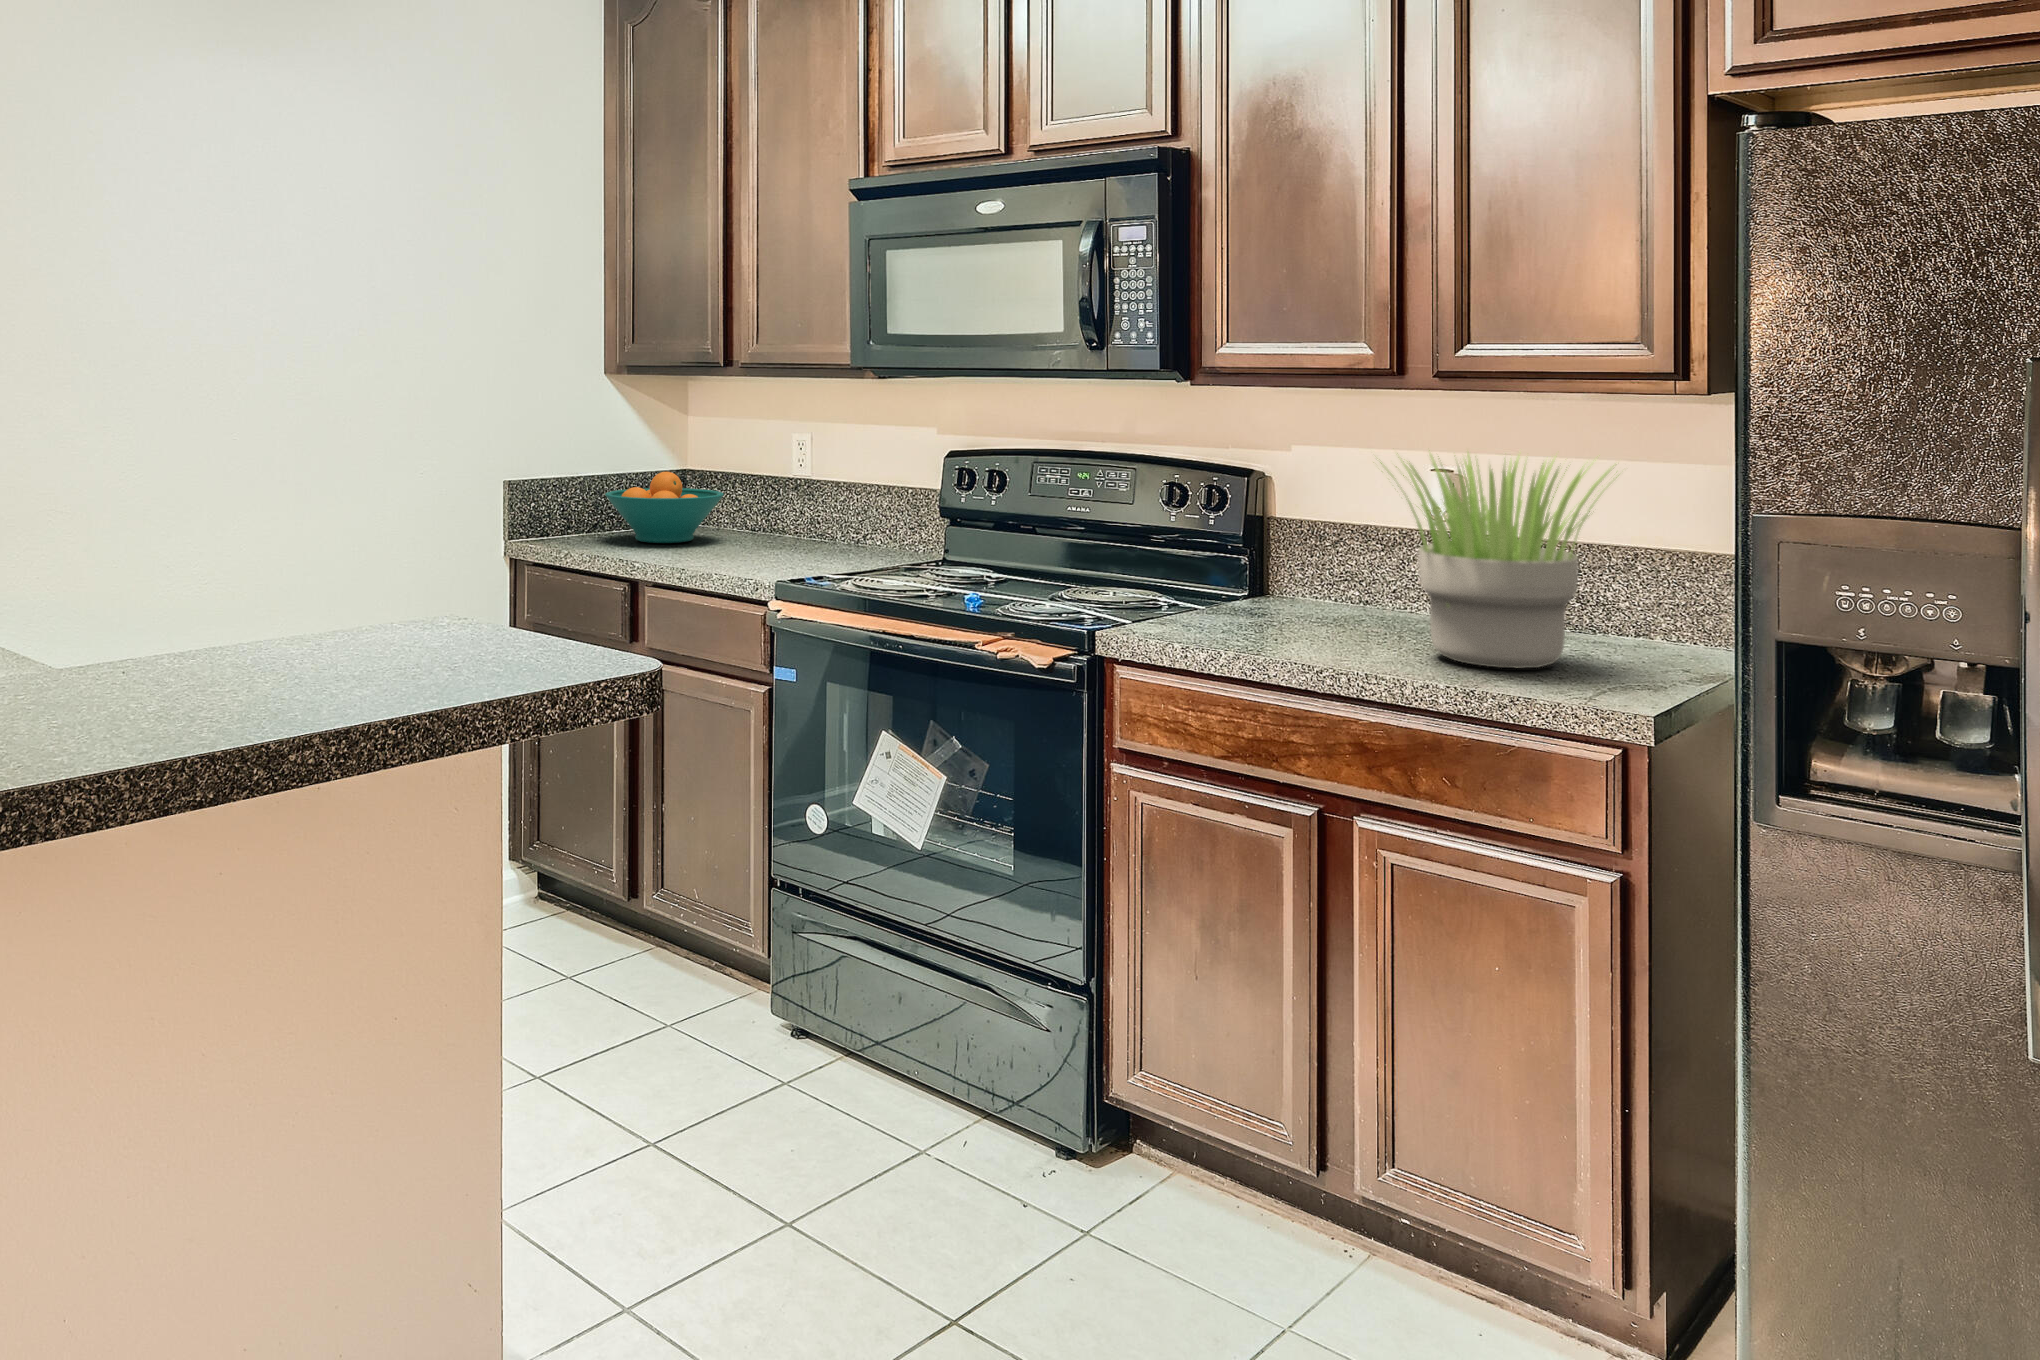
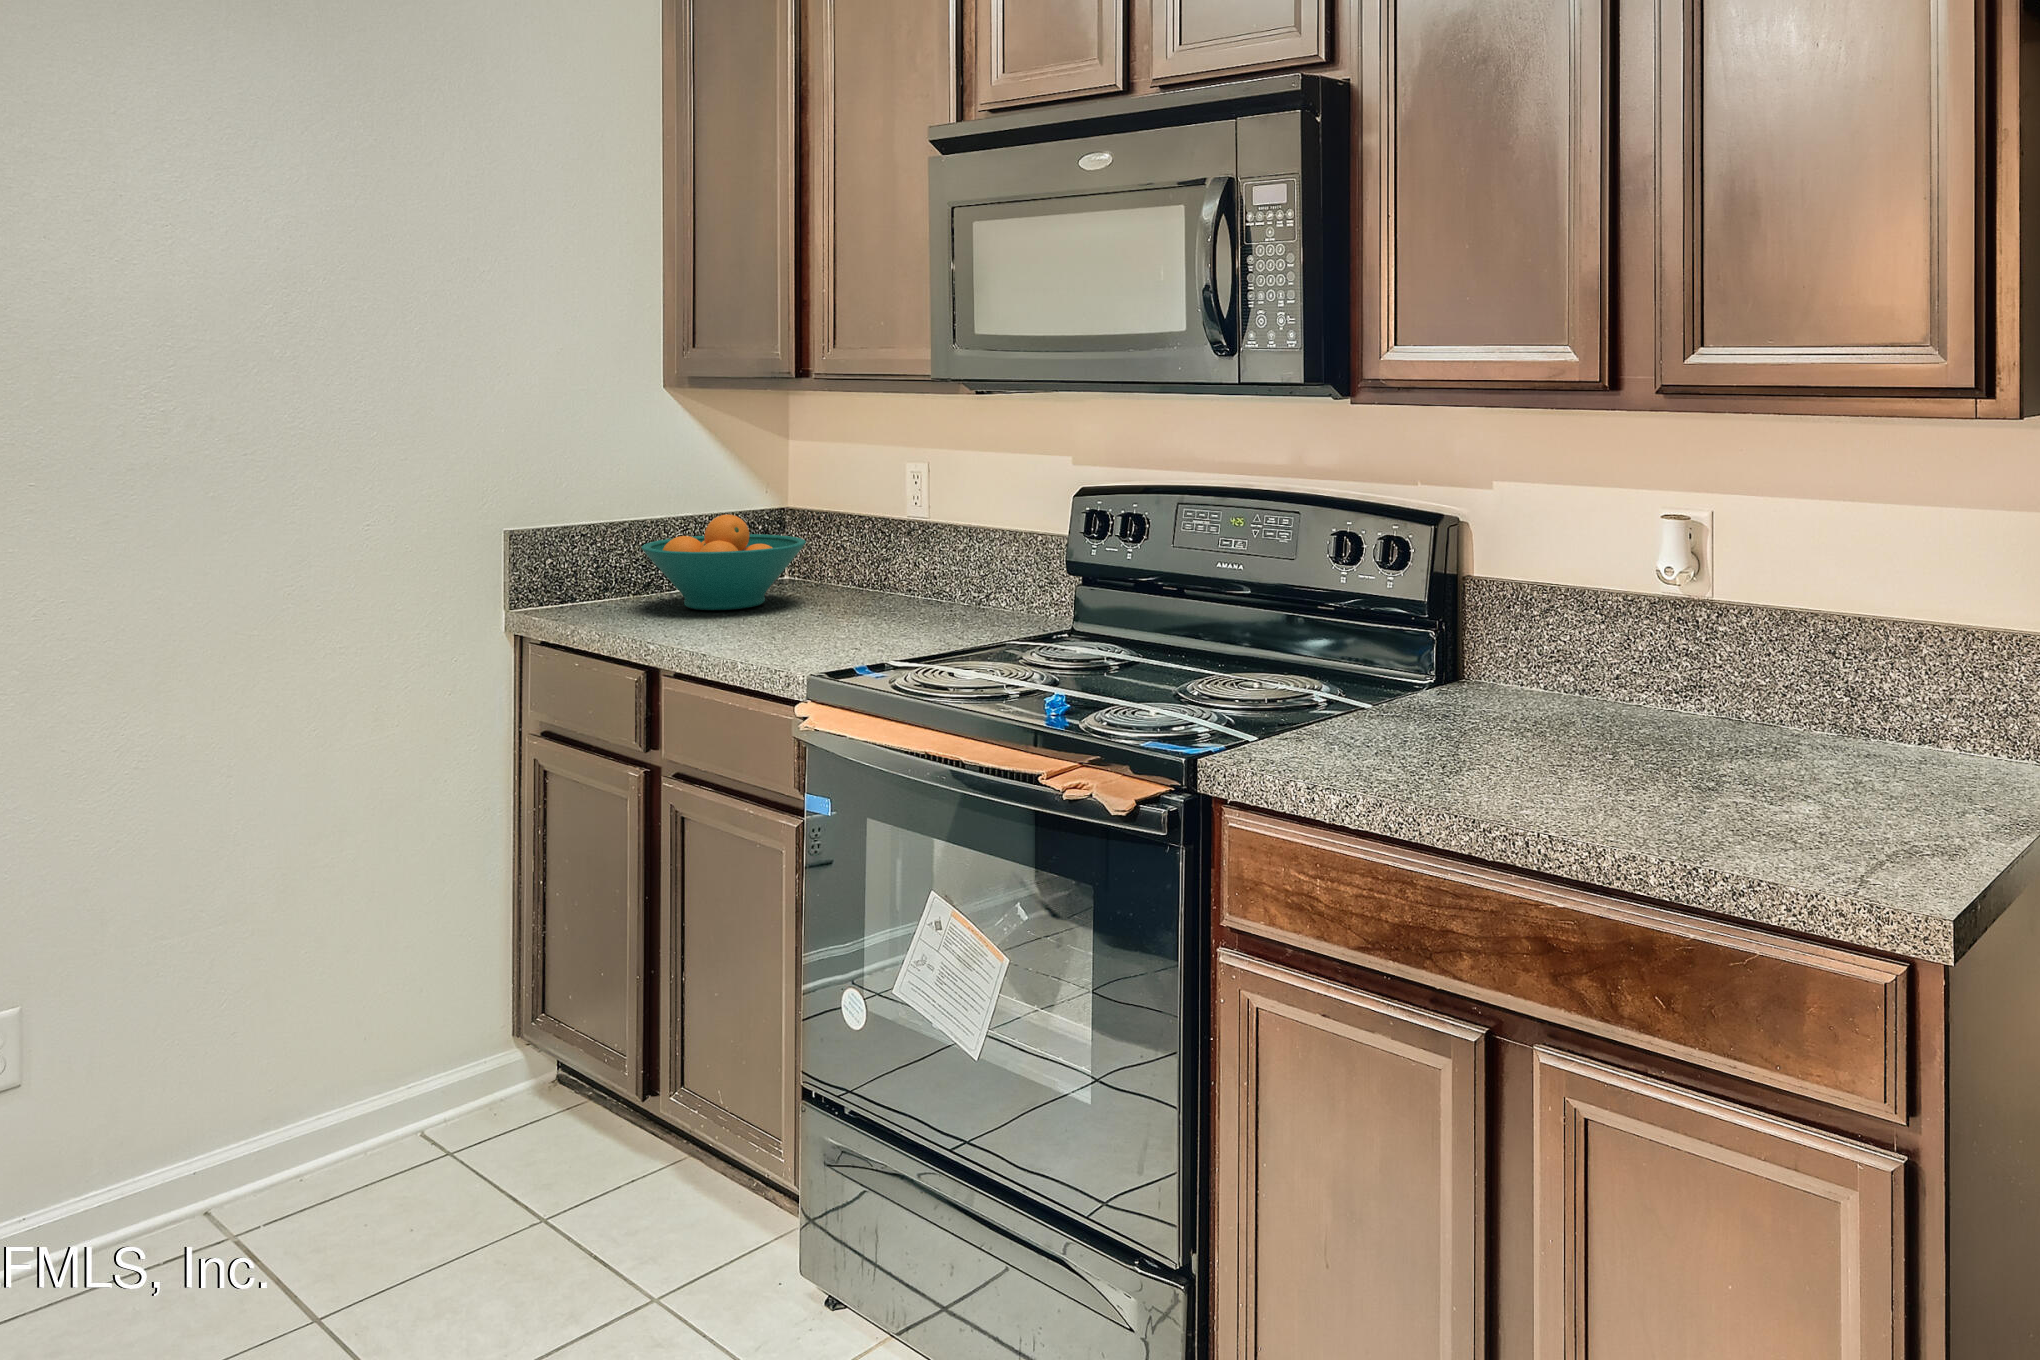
potted plant: present [1380,453,1620,668] -> none [1555,491,1917,819]

